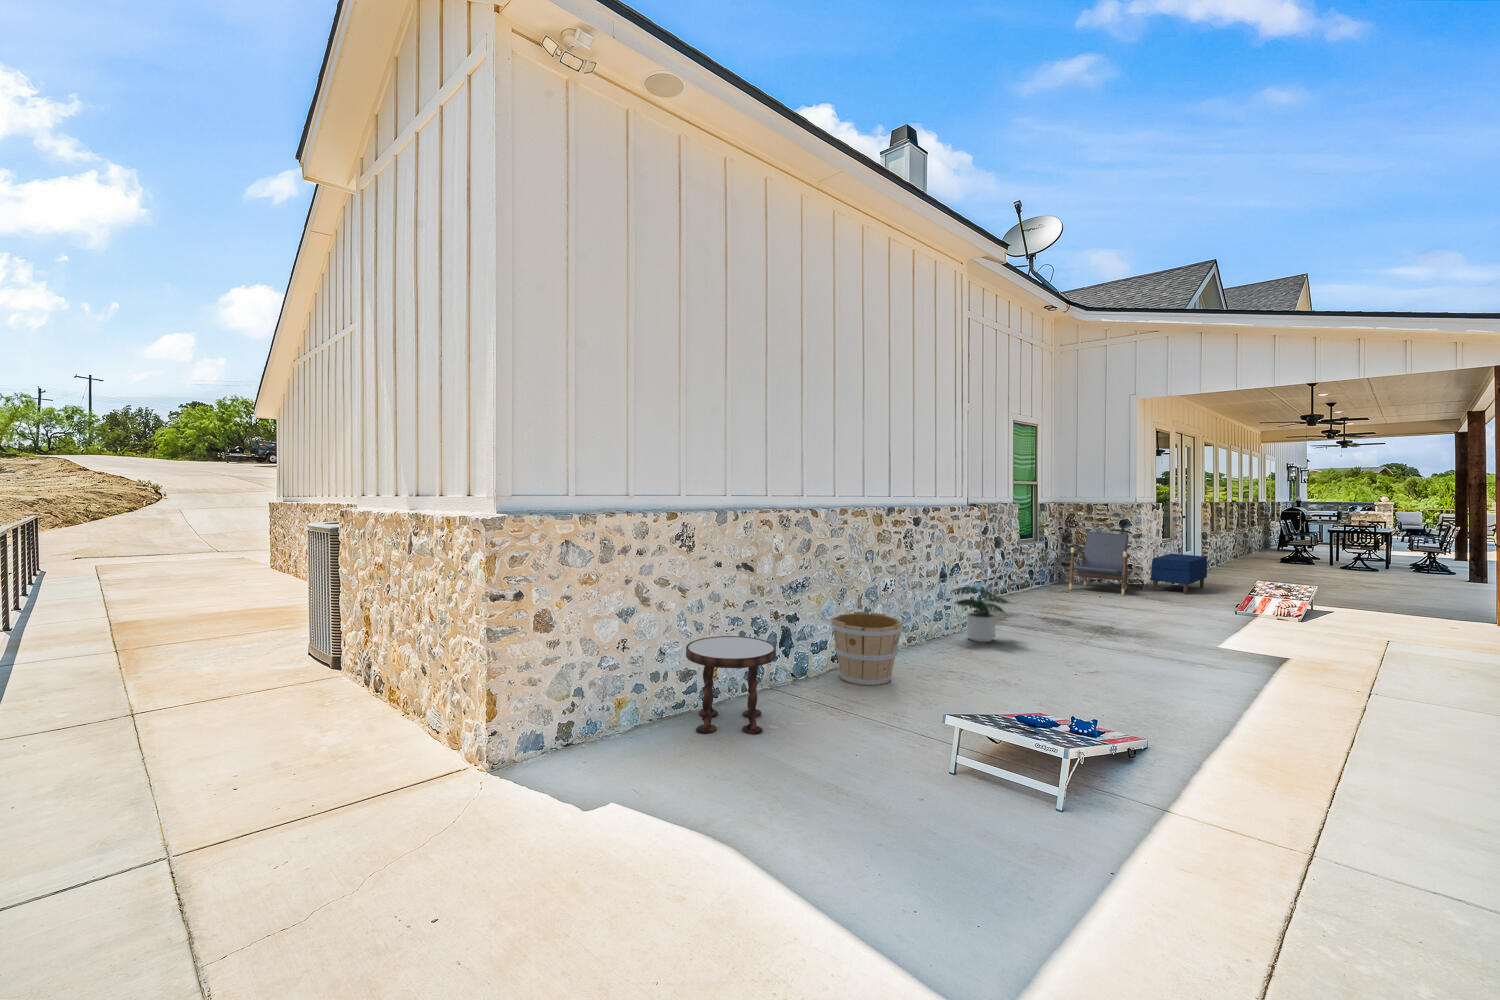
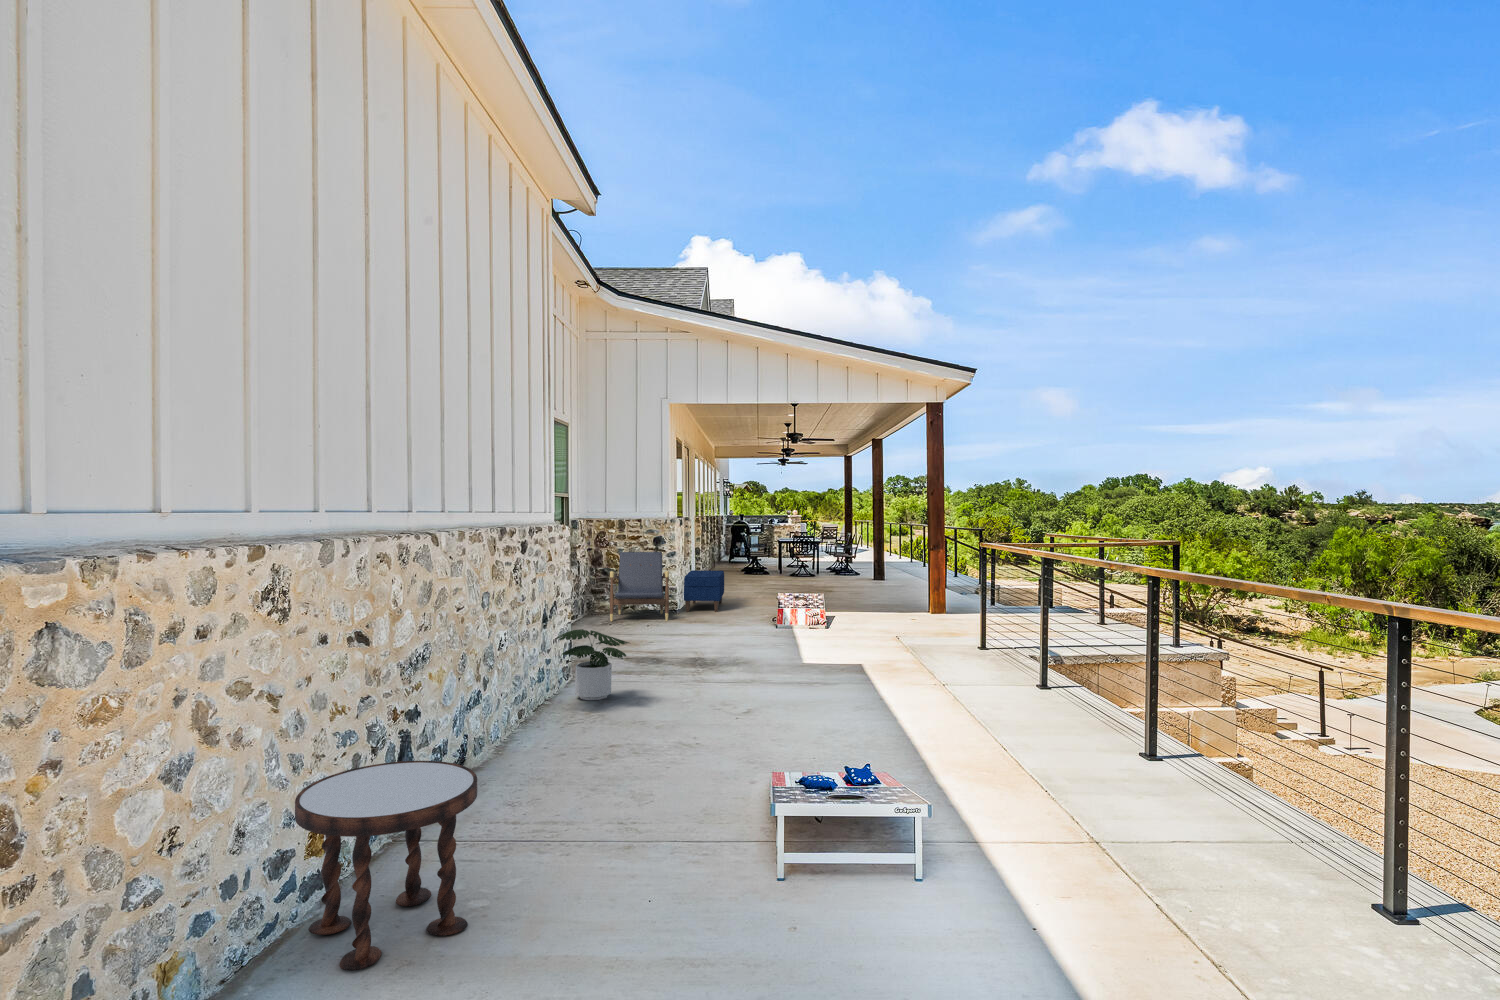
wooden bucket: present [831,612,903,686] -> none [461,683,573,799]

